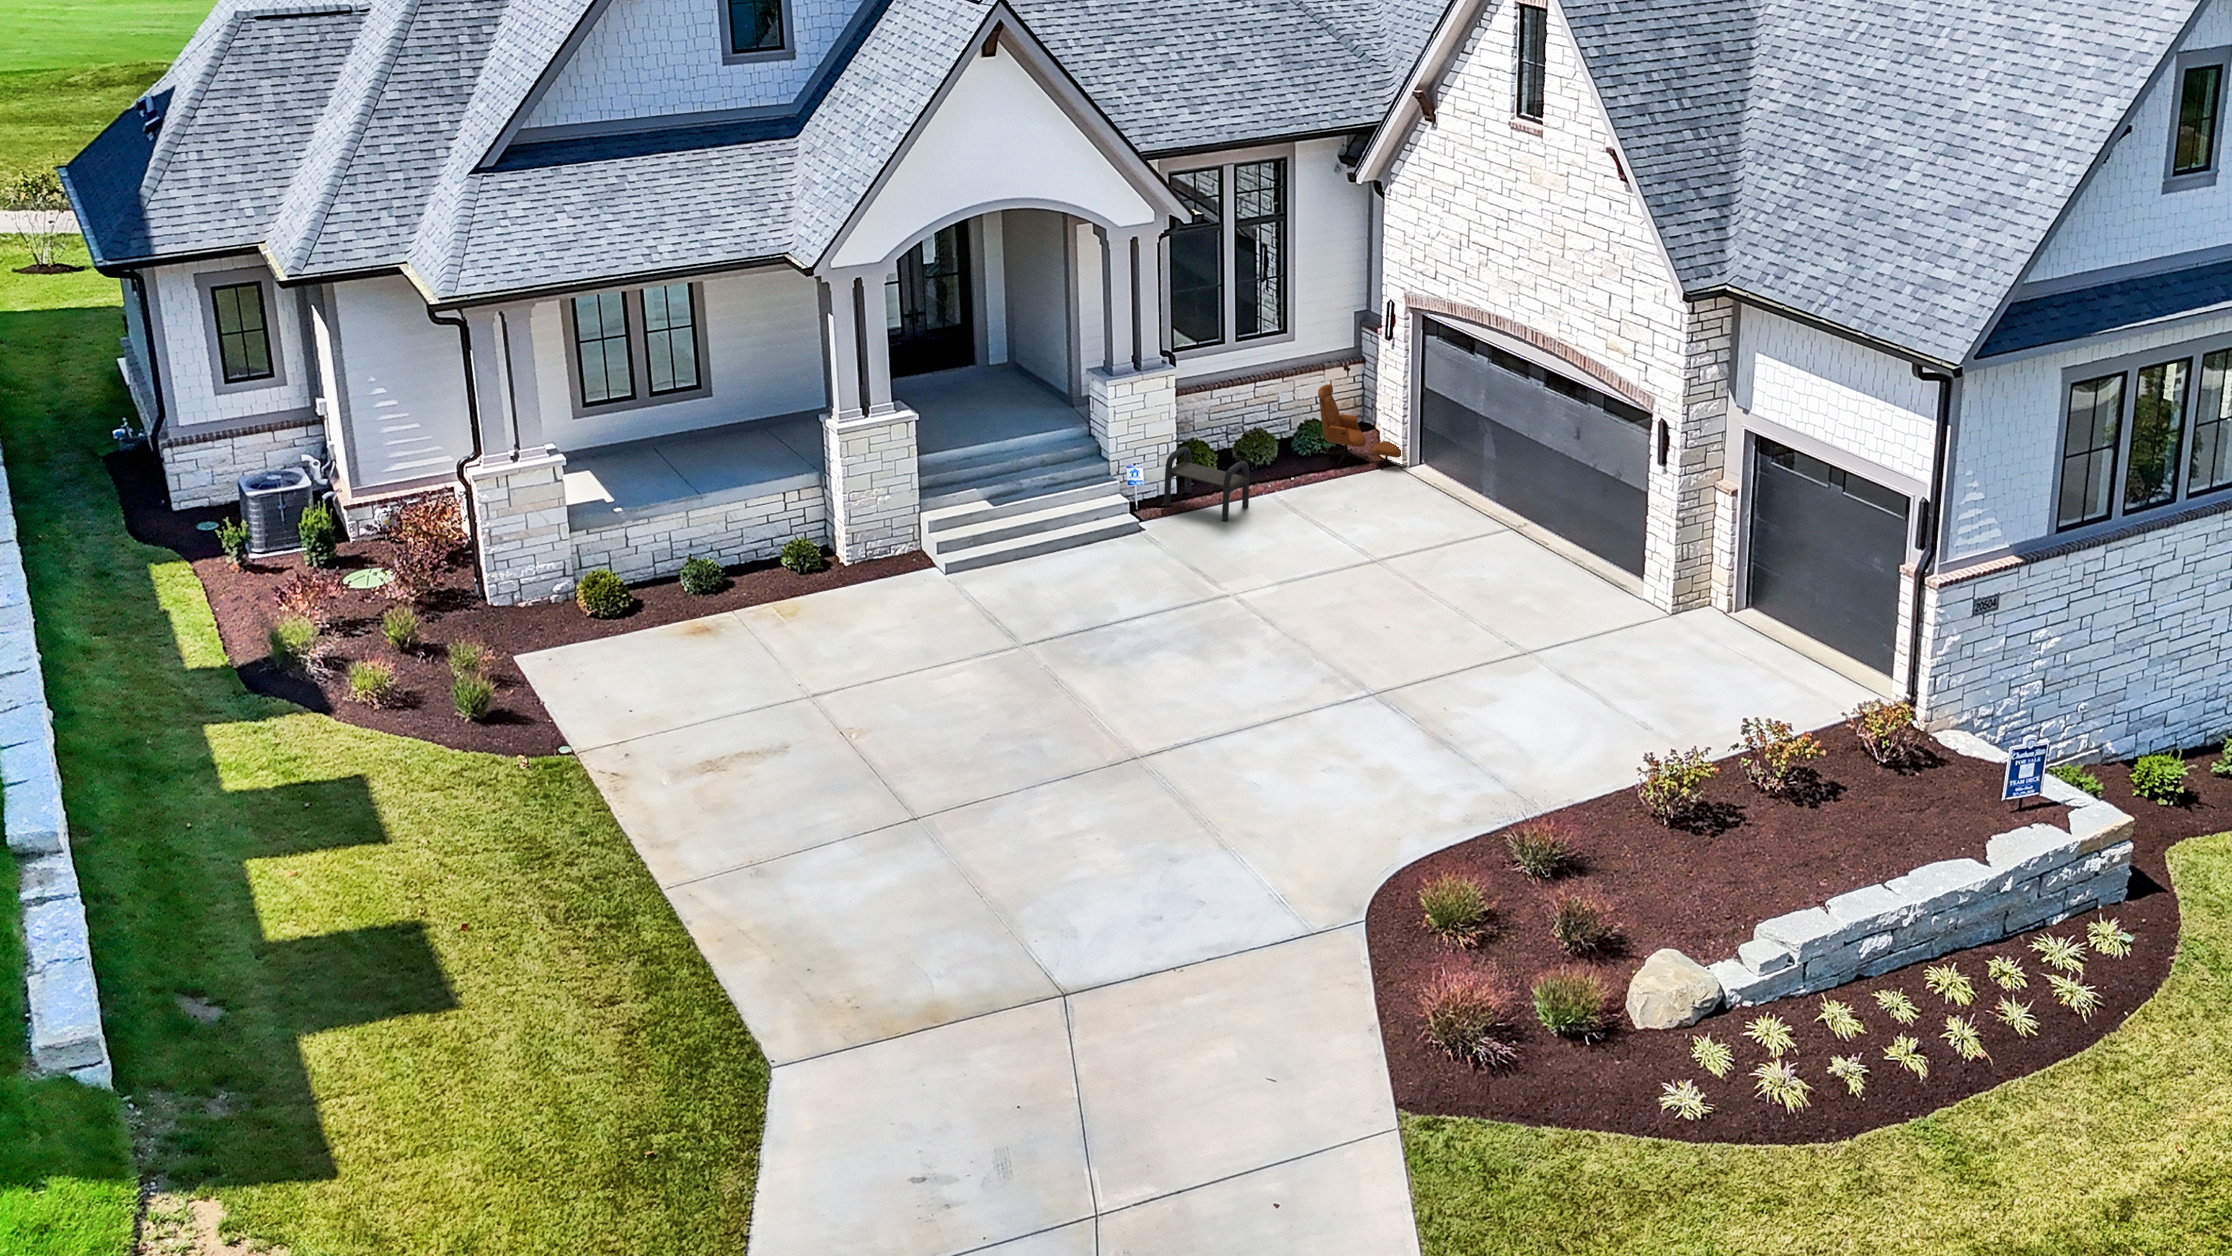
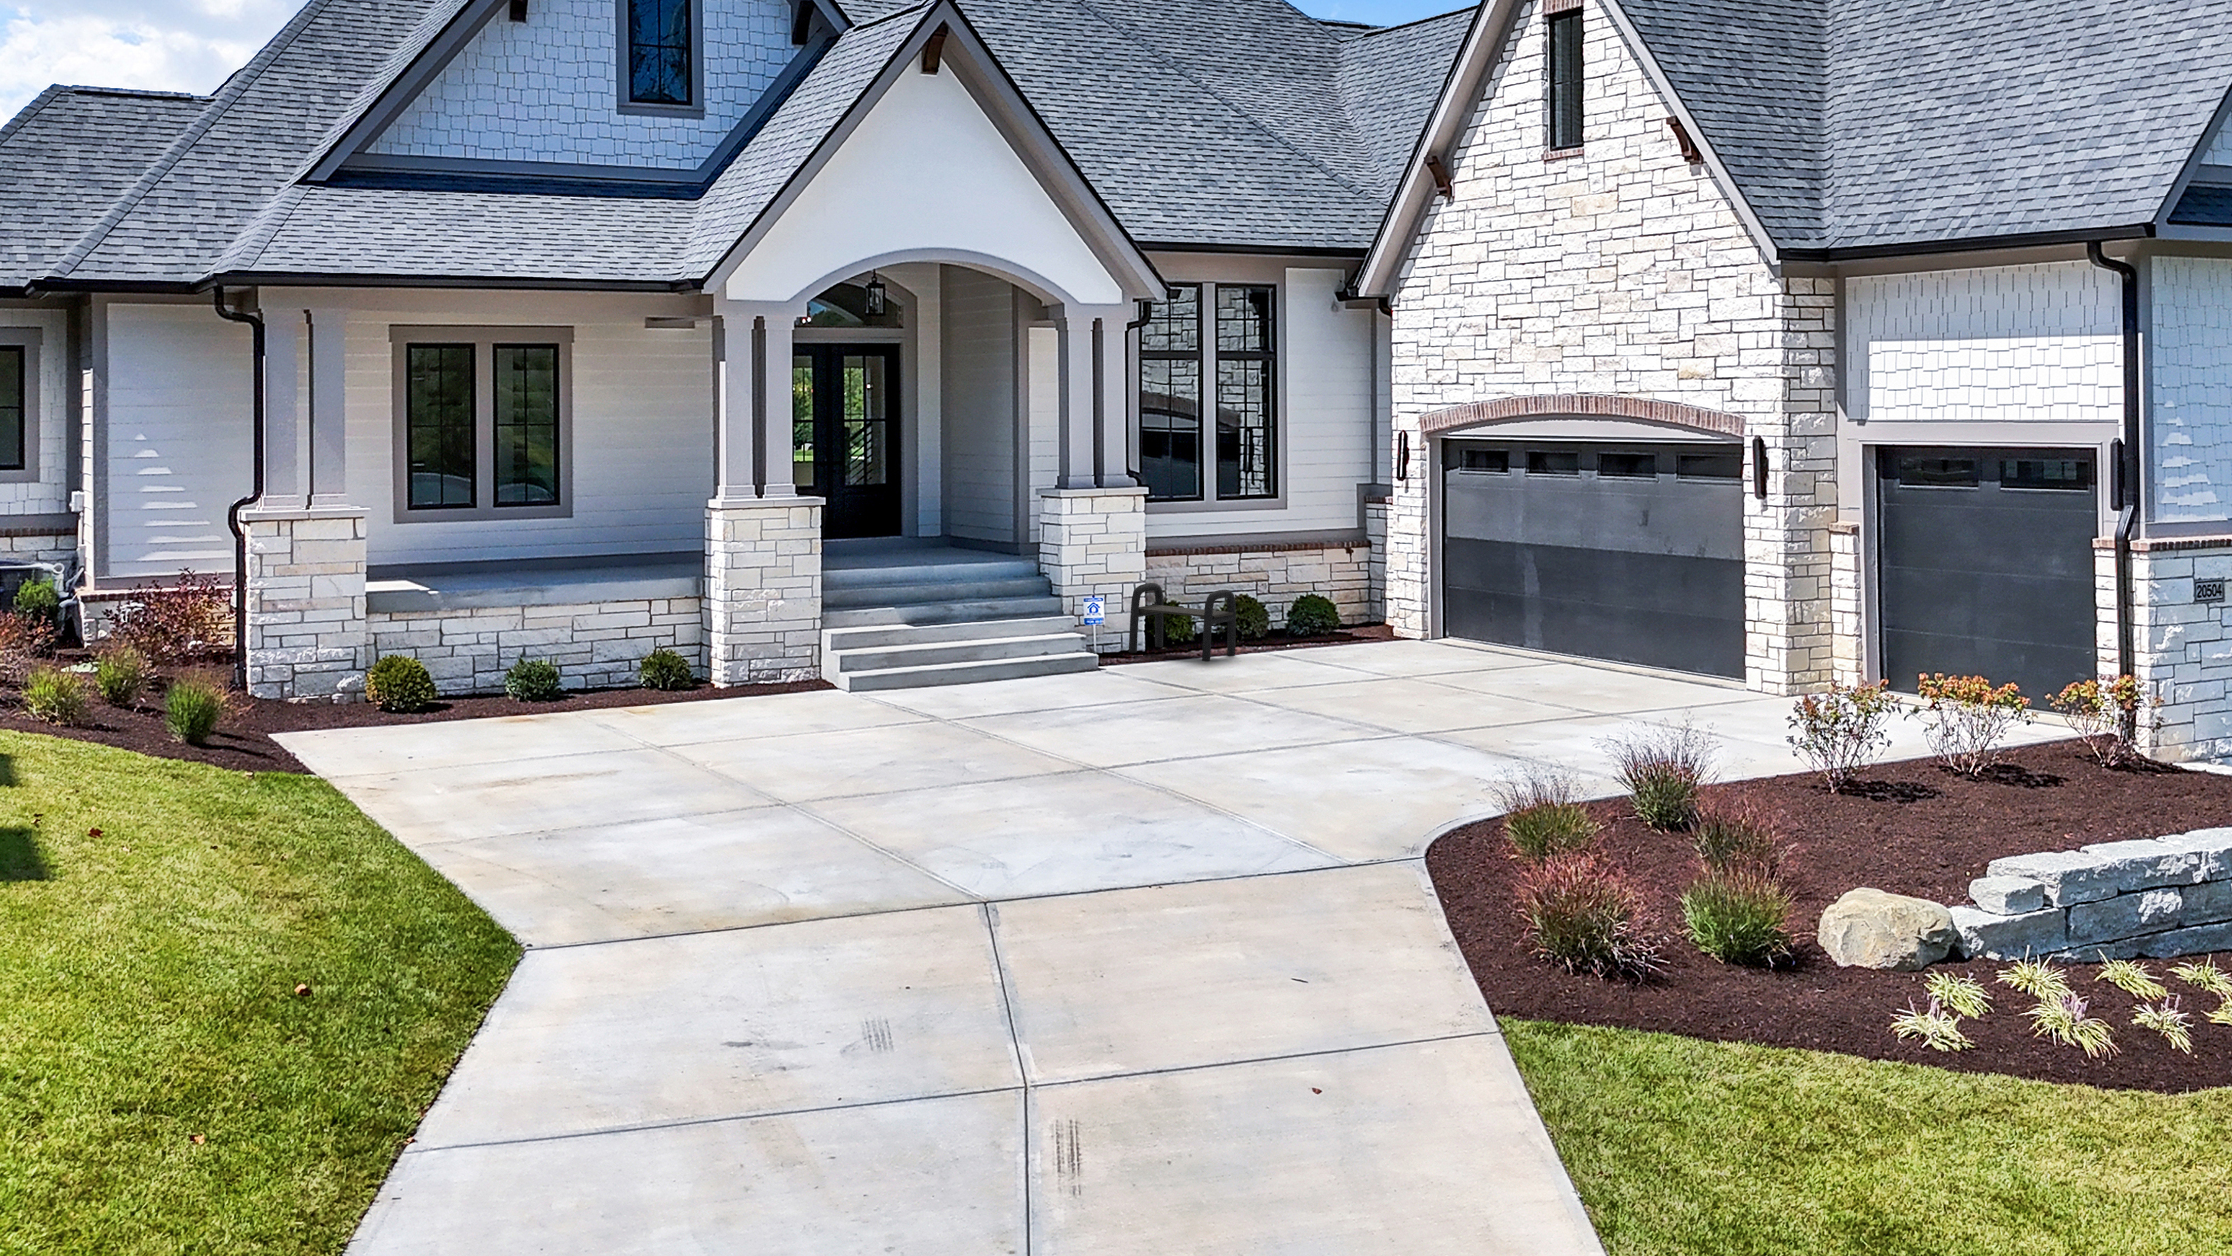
lounge chair: present [1318,384,1401,470] -> none [1318,546,1423,641]

